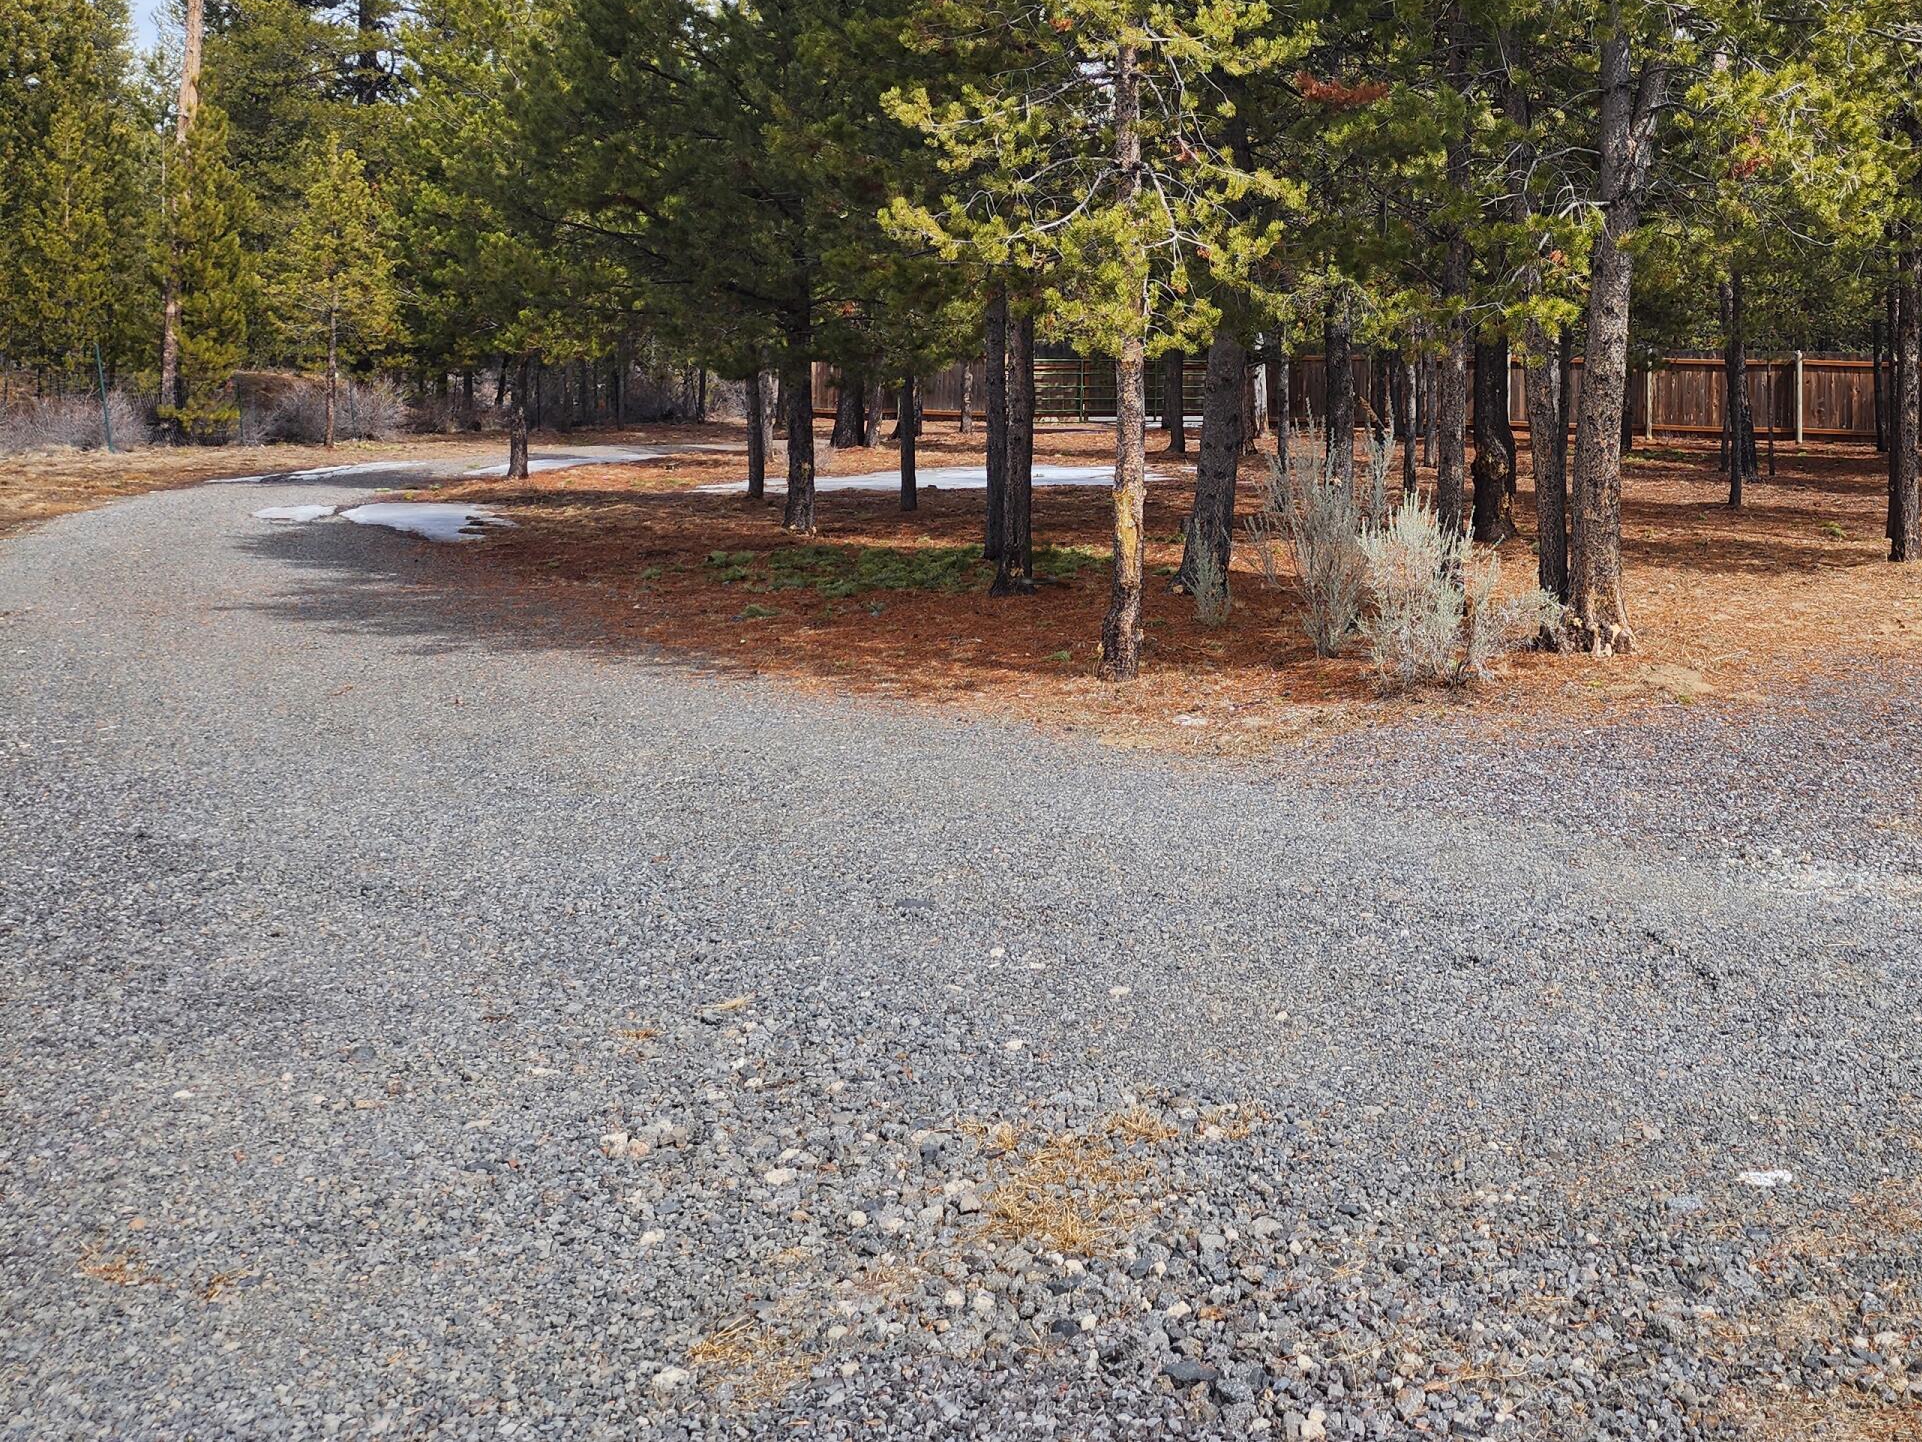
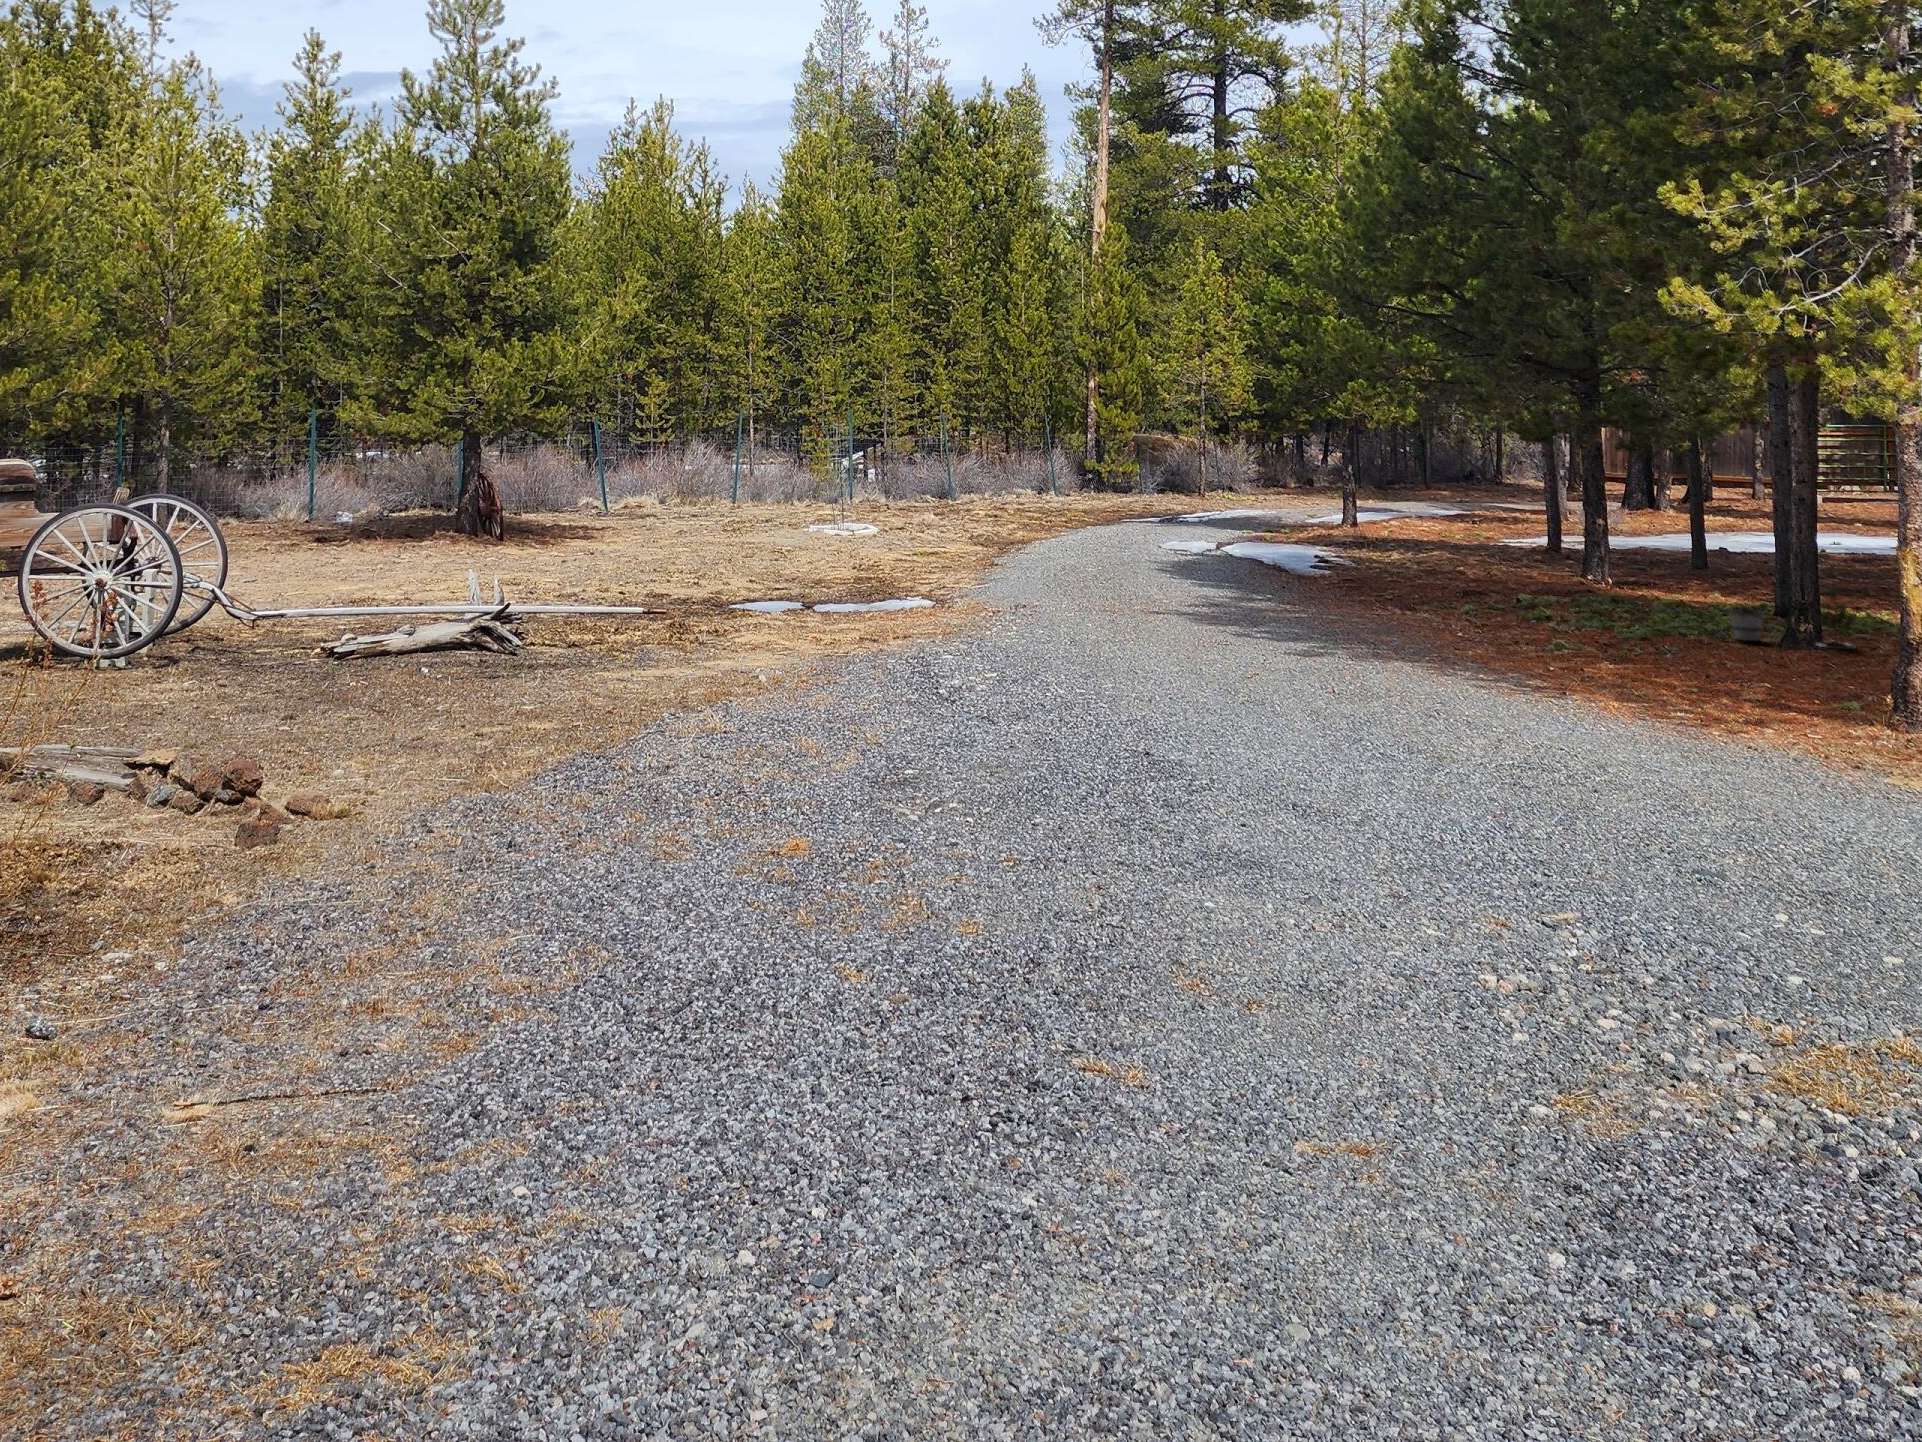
bucket: none [939,551,984,586] -> present [1729,607,1766,641]

